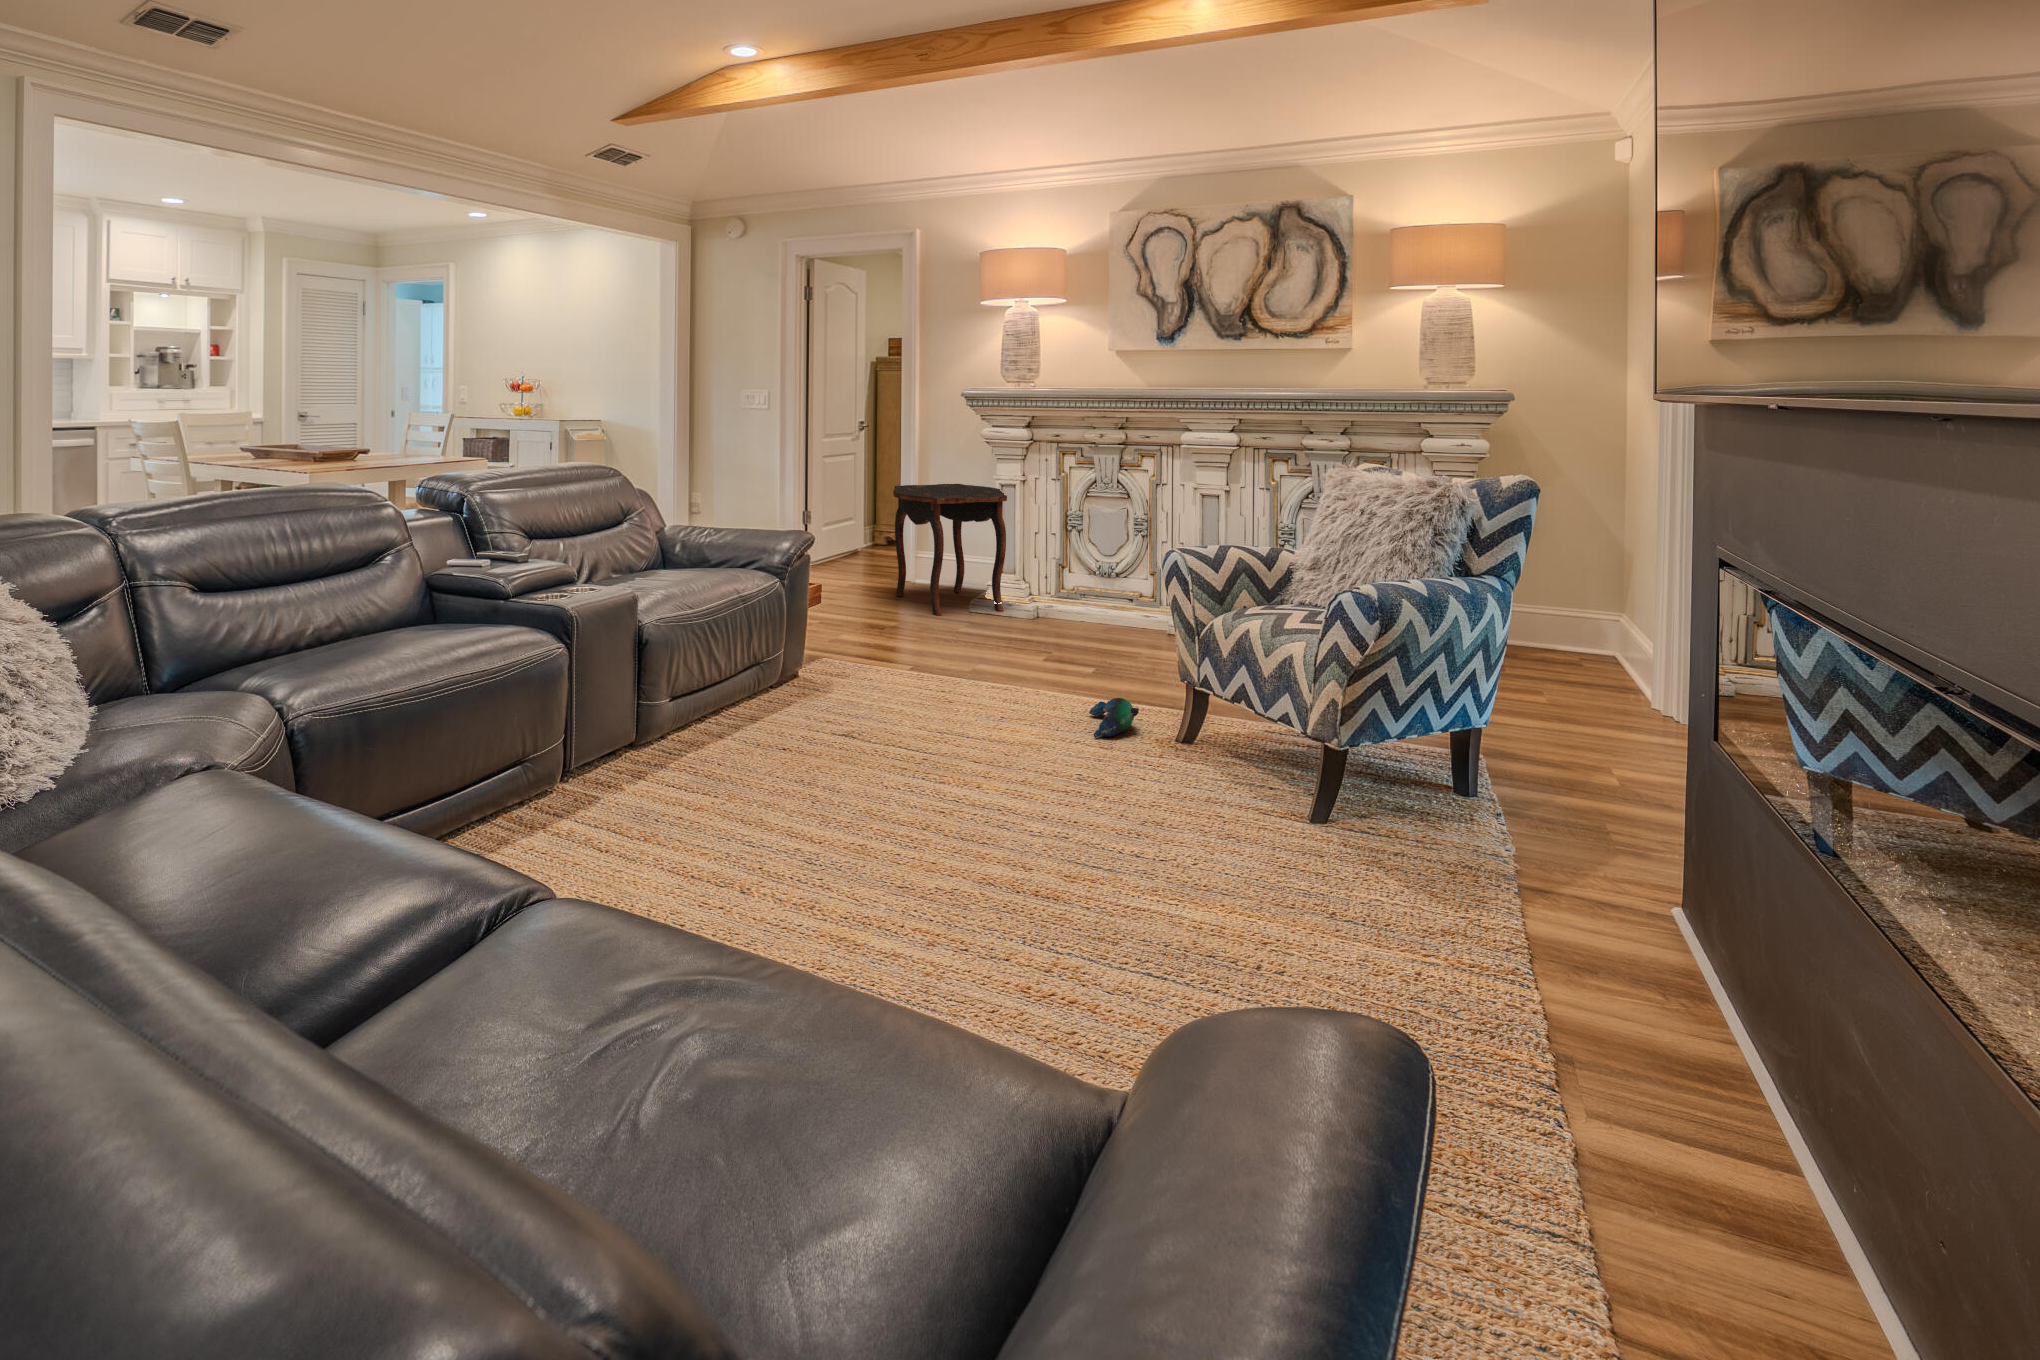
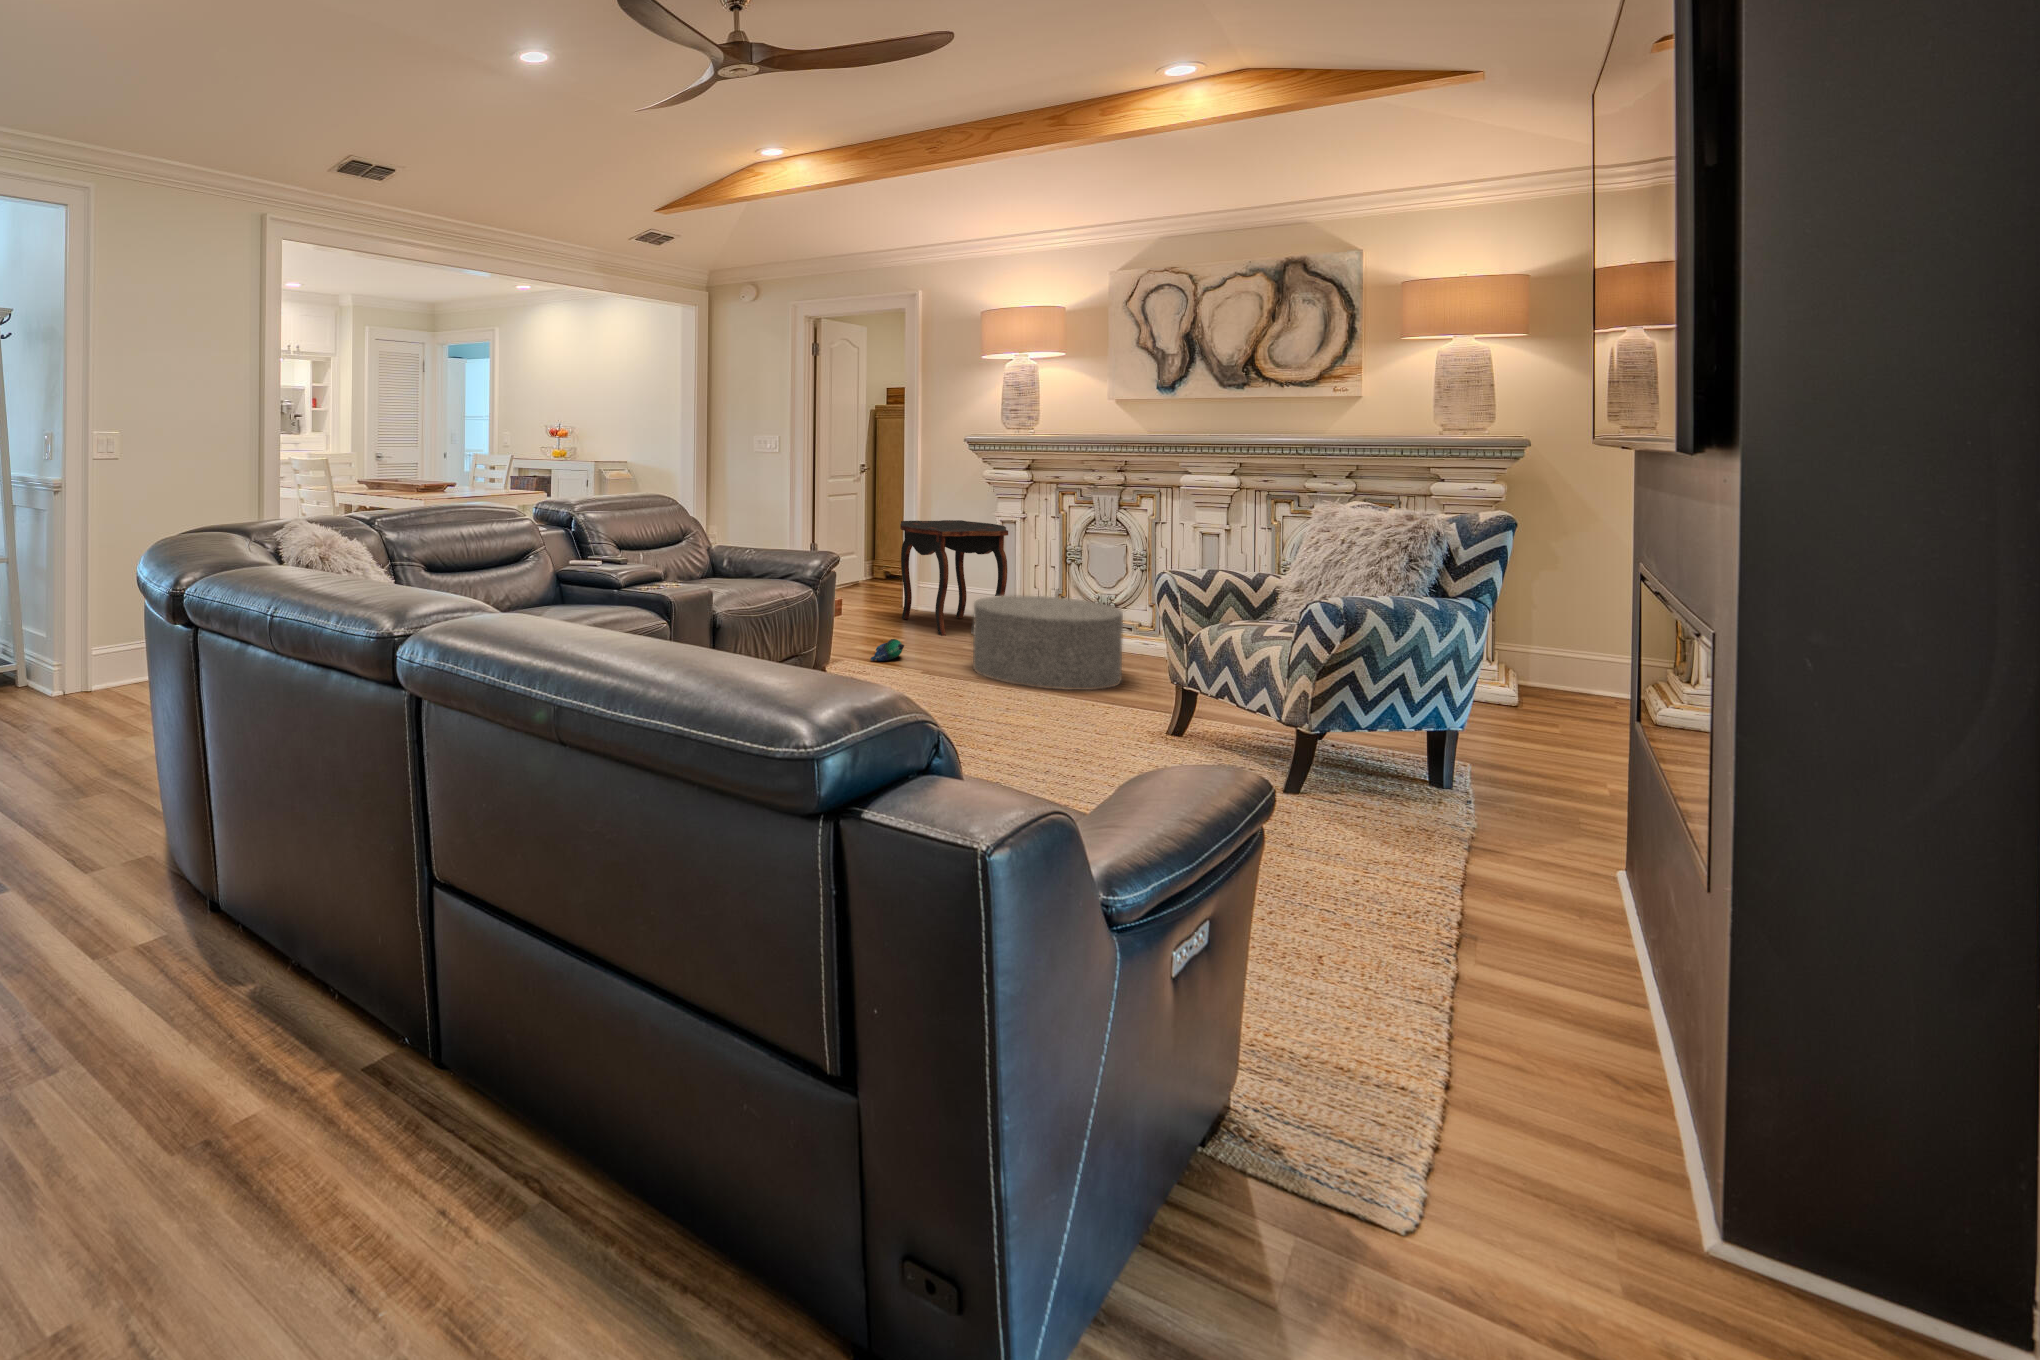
ottoman: none [967,571,1126,684] -> present [973,596,1123,690]
plush toy: present [1089,698,1139,737] -> present [870,639,904,661]

